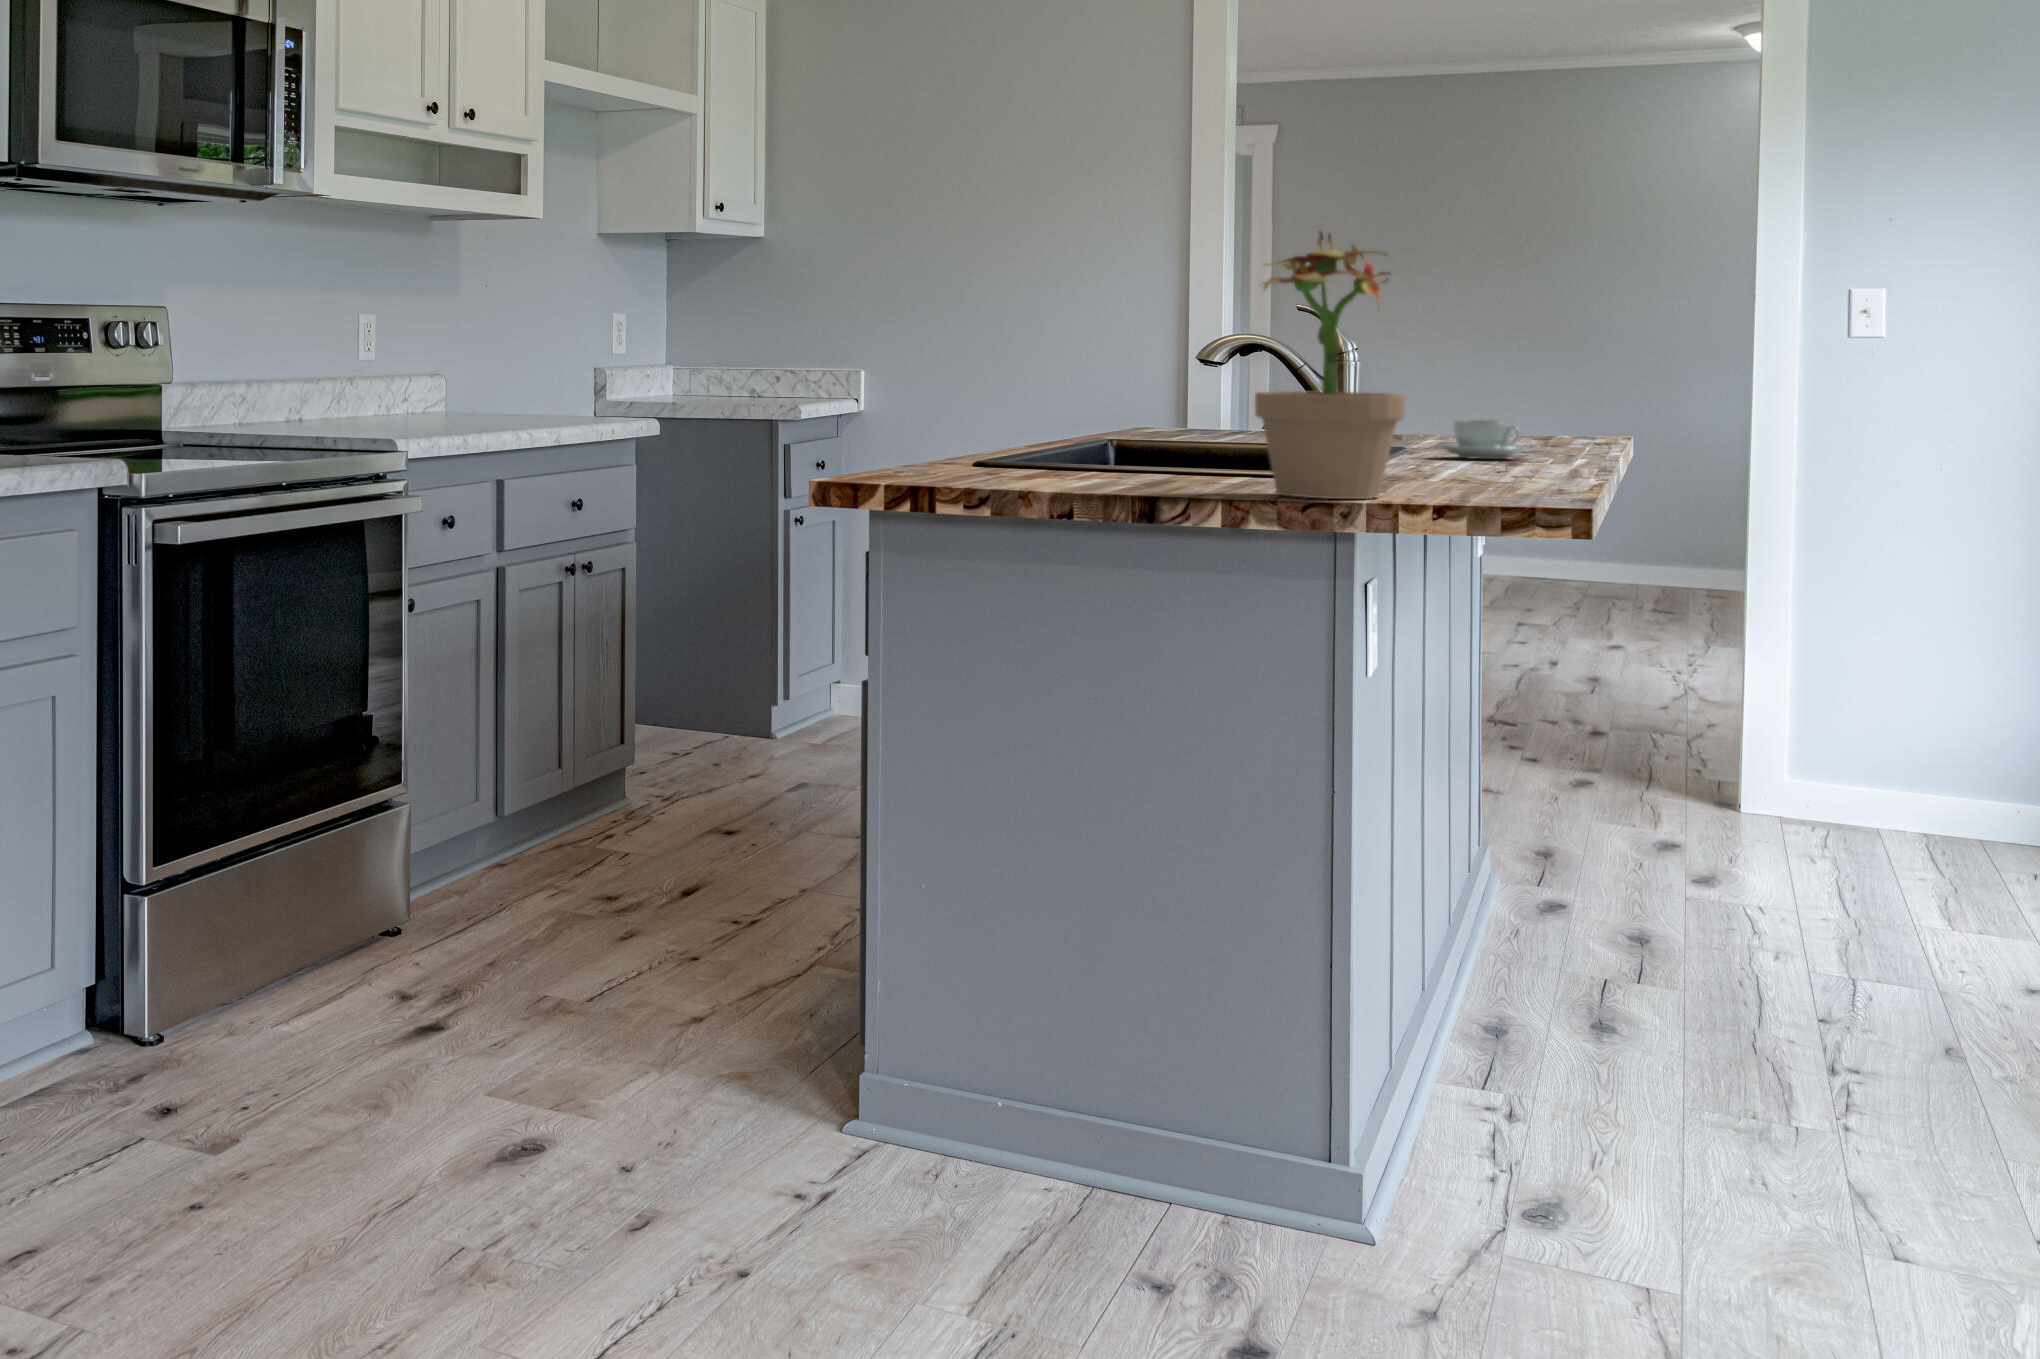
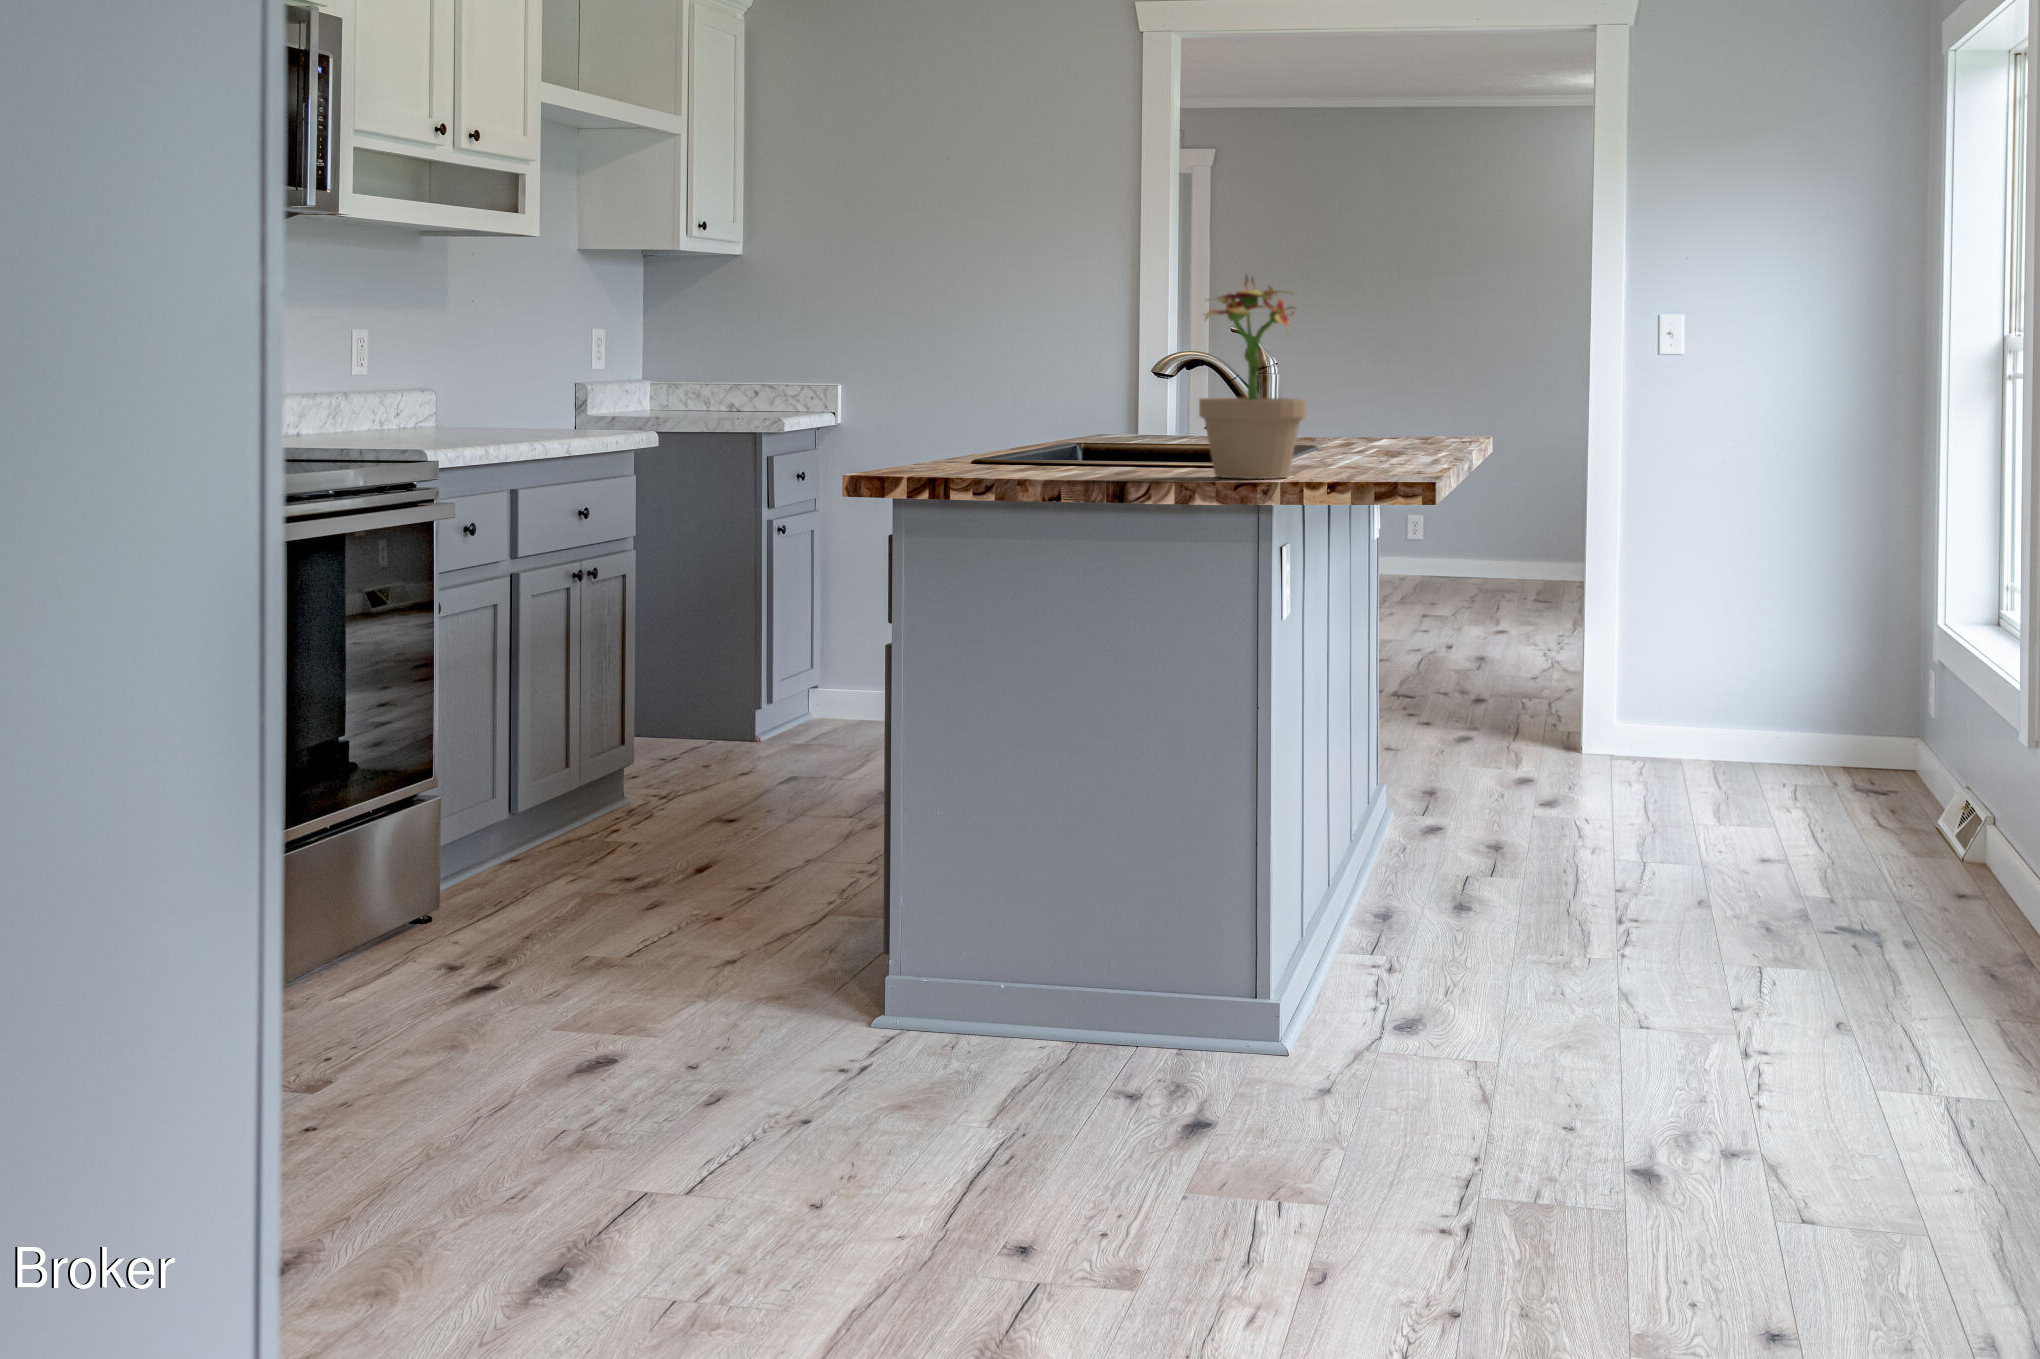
coffee cup: present [1439,420,1527,459] -> none [1339,423,1406,454]

